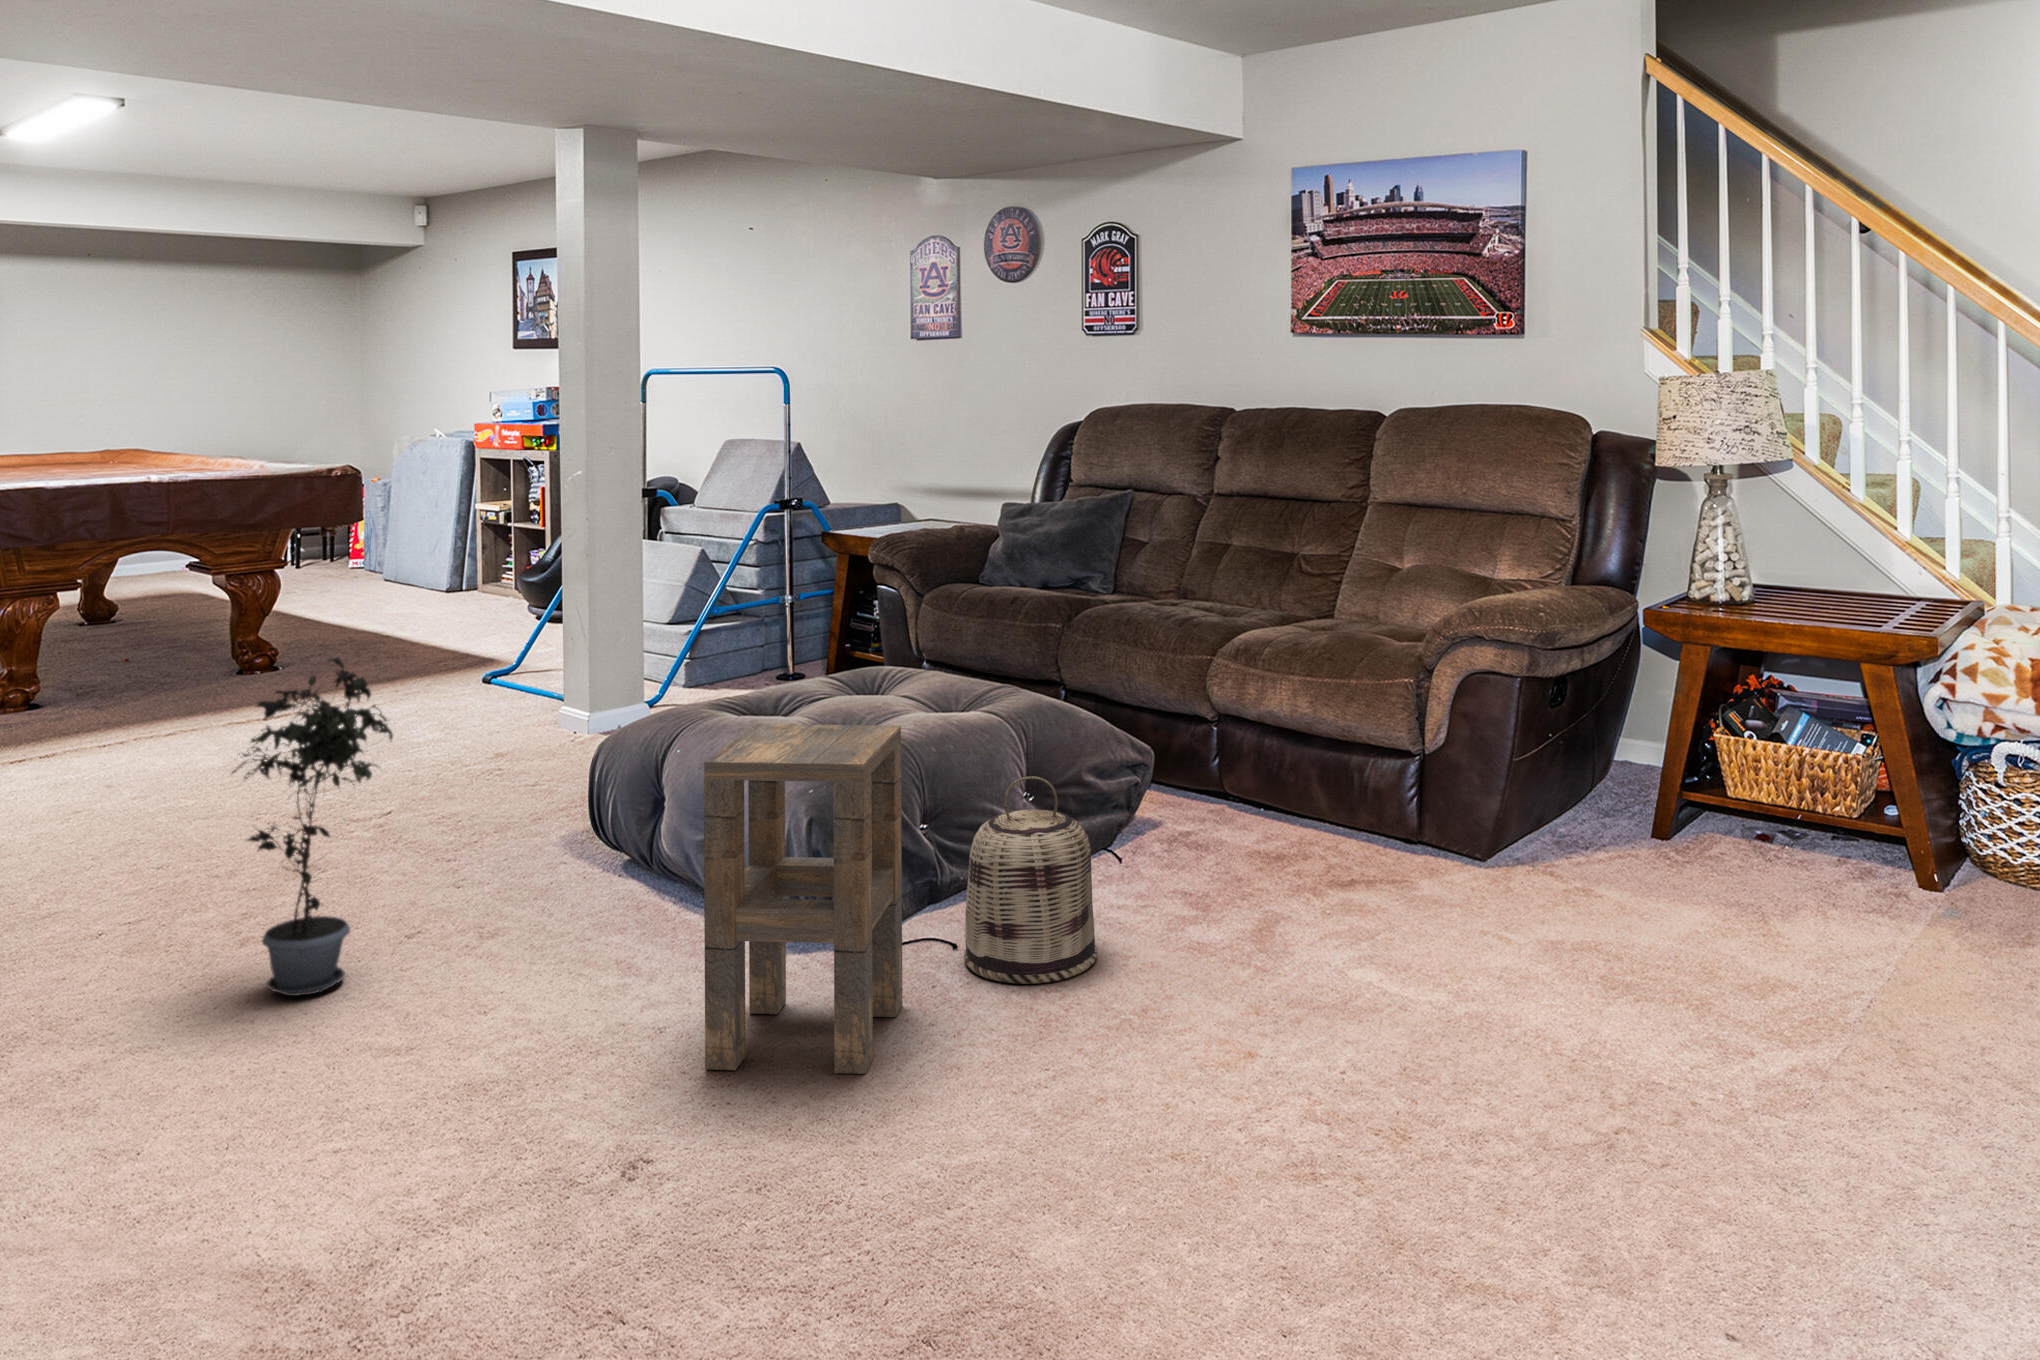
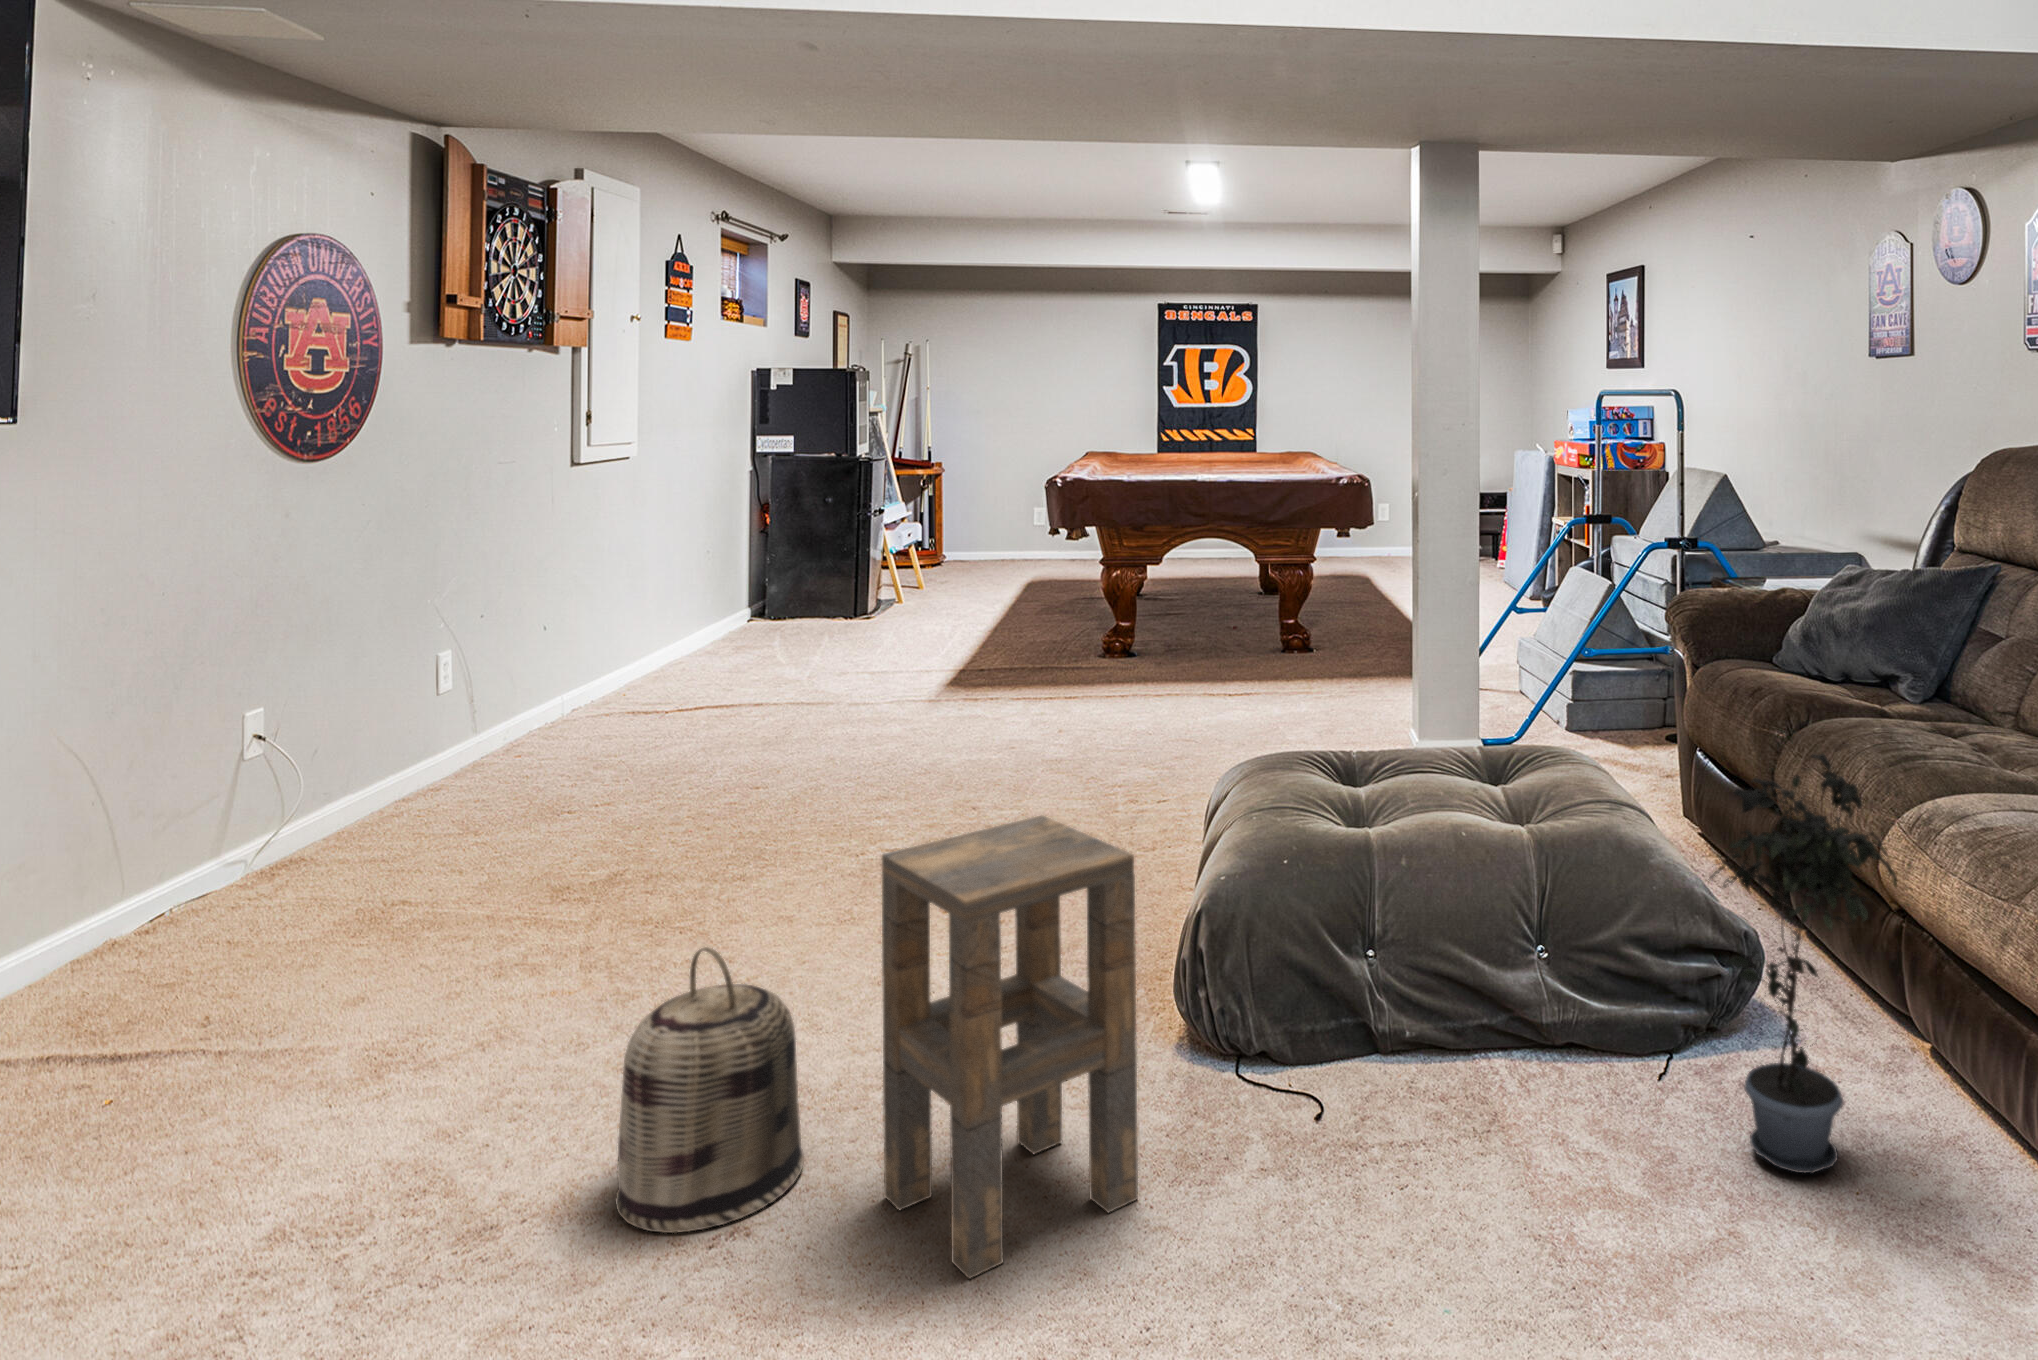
potted plant: present [233,657,393,996] -> present [1710,754,1897,1174]
basket: present [964,776,1097,984] -> present [615,947,804,1233]

